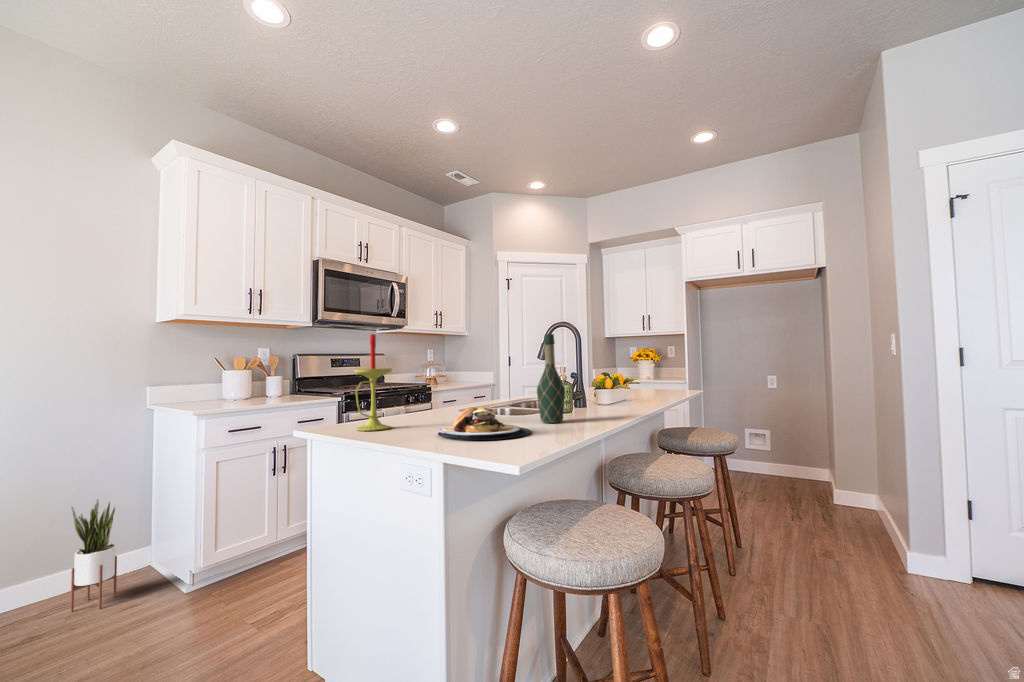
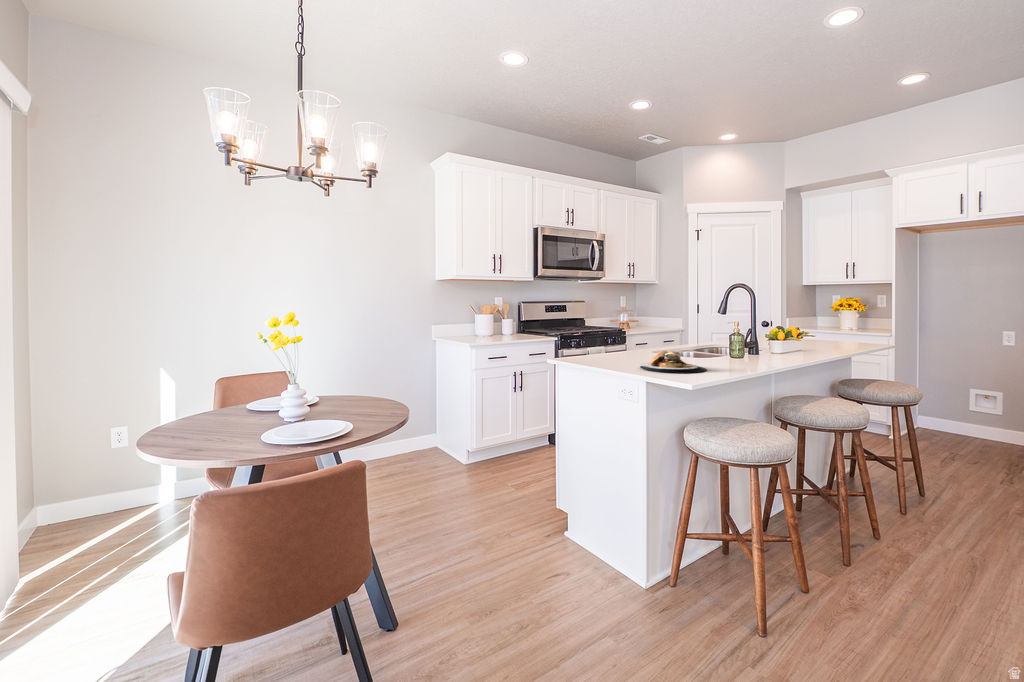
candle: present [354,334,392,431] -> none [582,297,608,362]
wine bottle: present [537,334,565,423] -> none [714,299,737,365]
potted plant: present [71,499,117,612] -> none [403,395,425,461]

